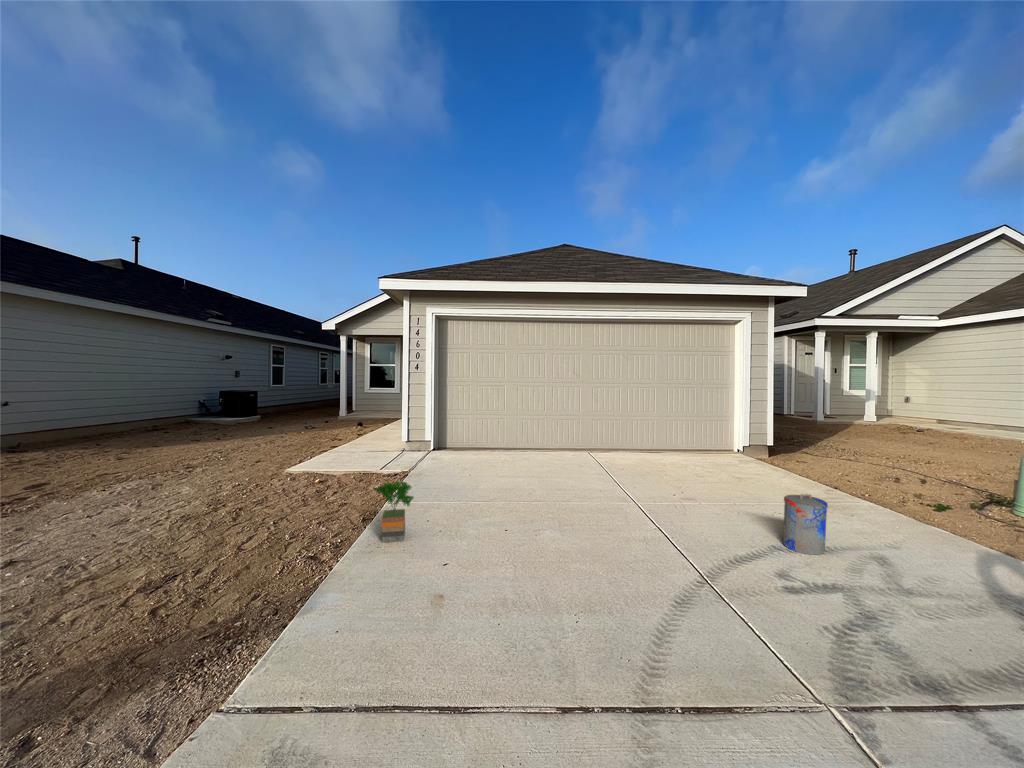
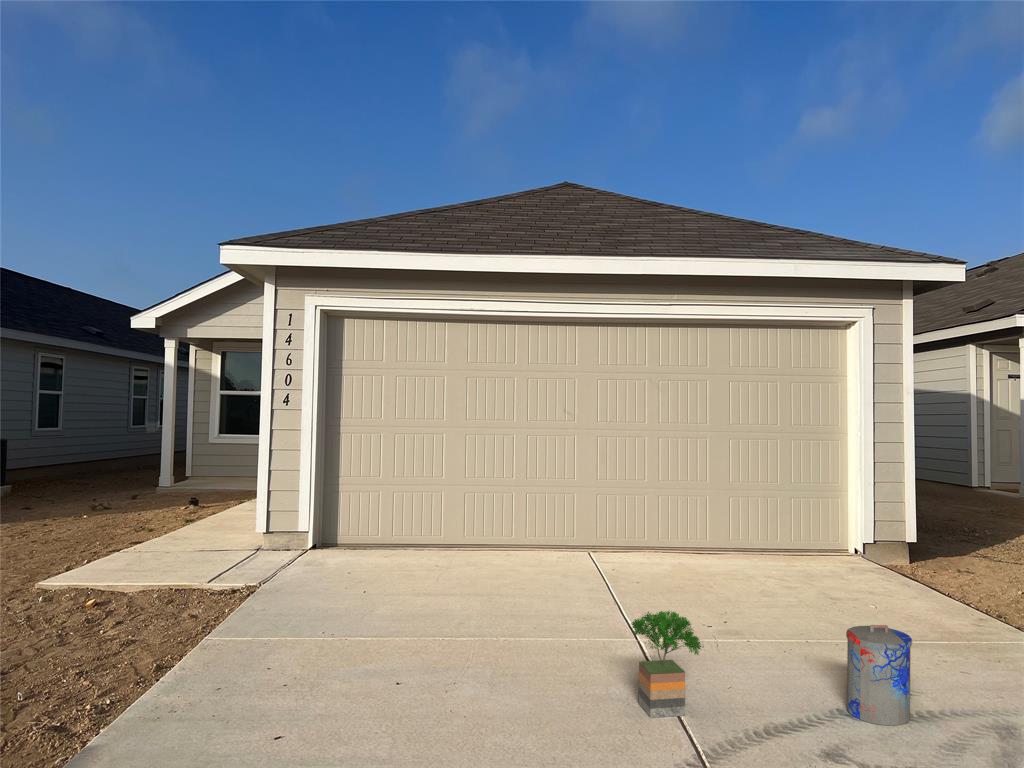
potted tree: present [376,481,414,542] -> present [631,611,701,718]

